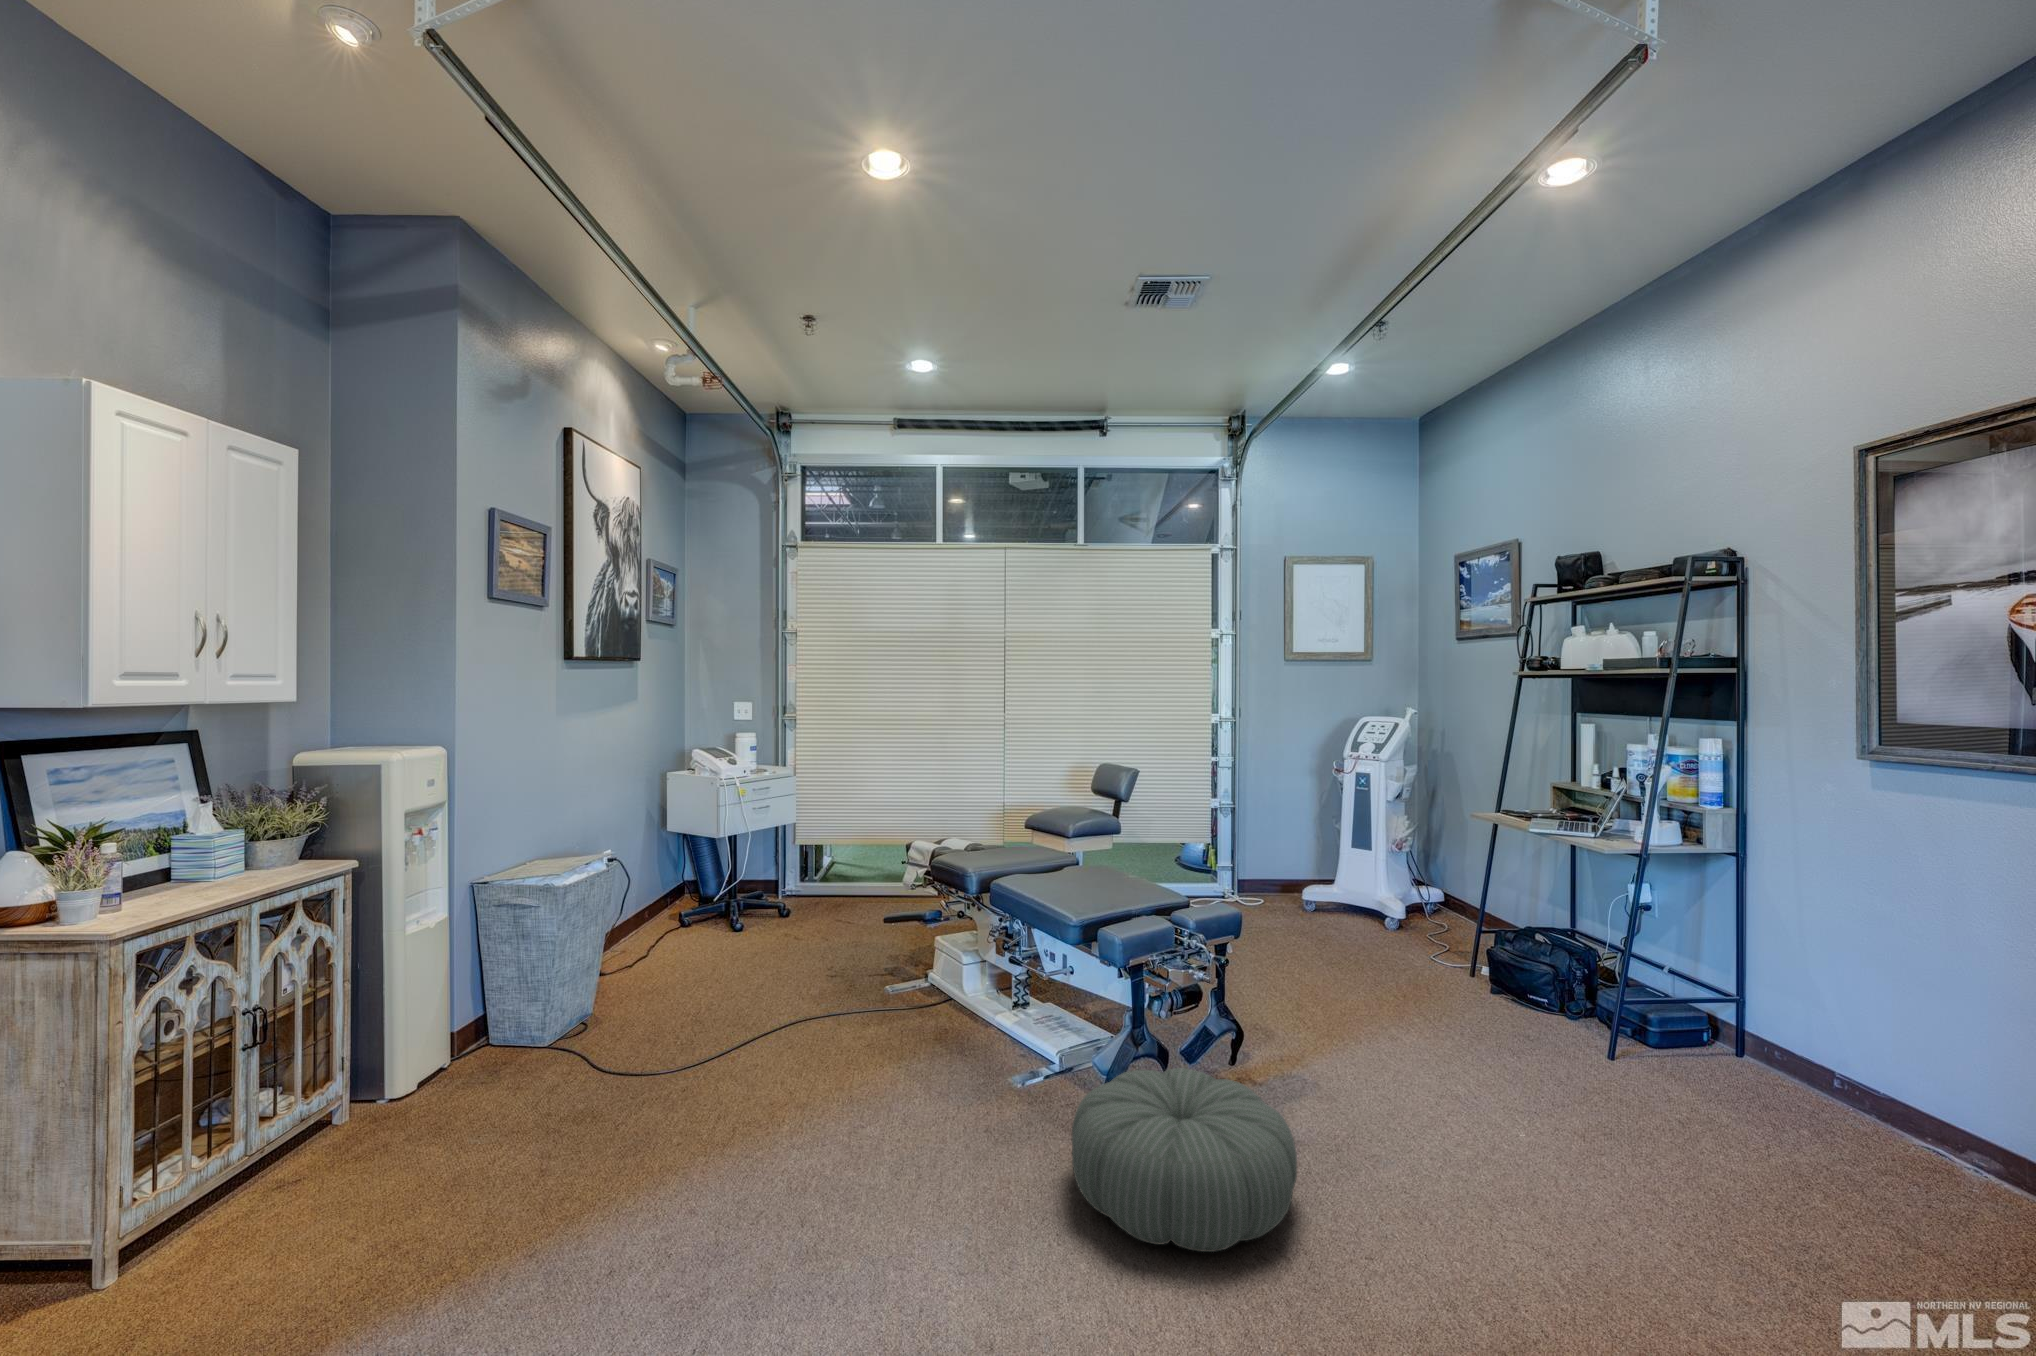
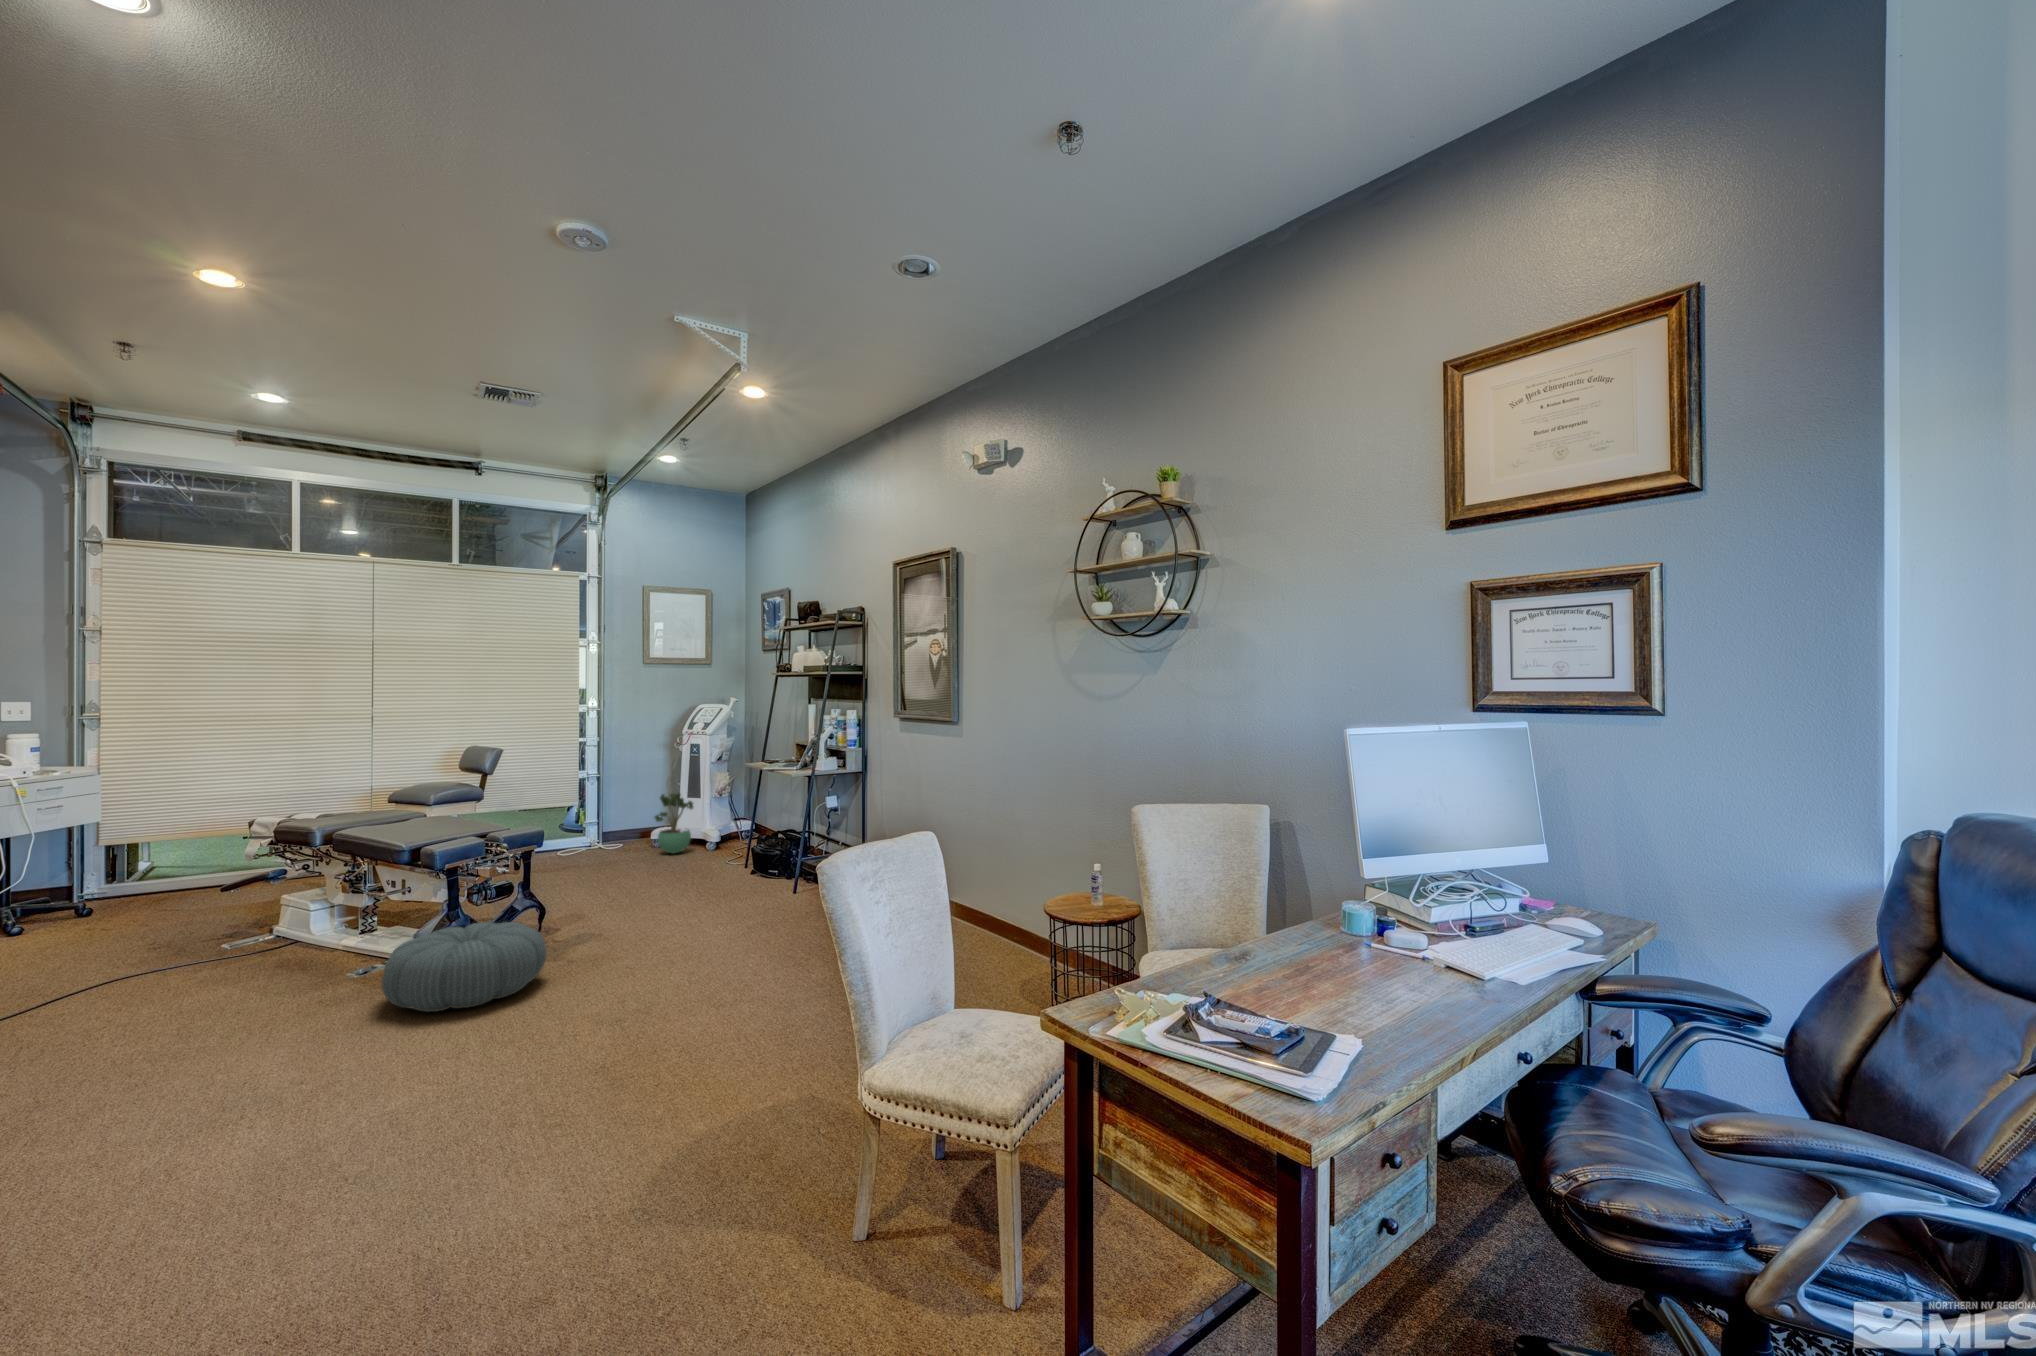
potted plant: none [1312,841,1370,927] -> present [655,793,693,853]

